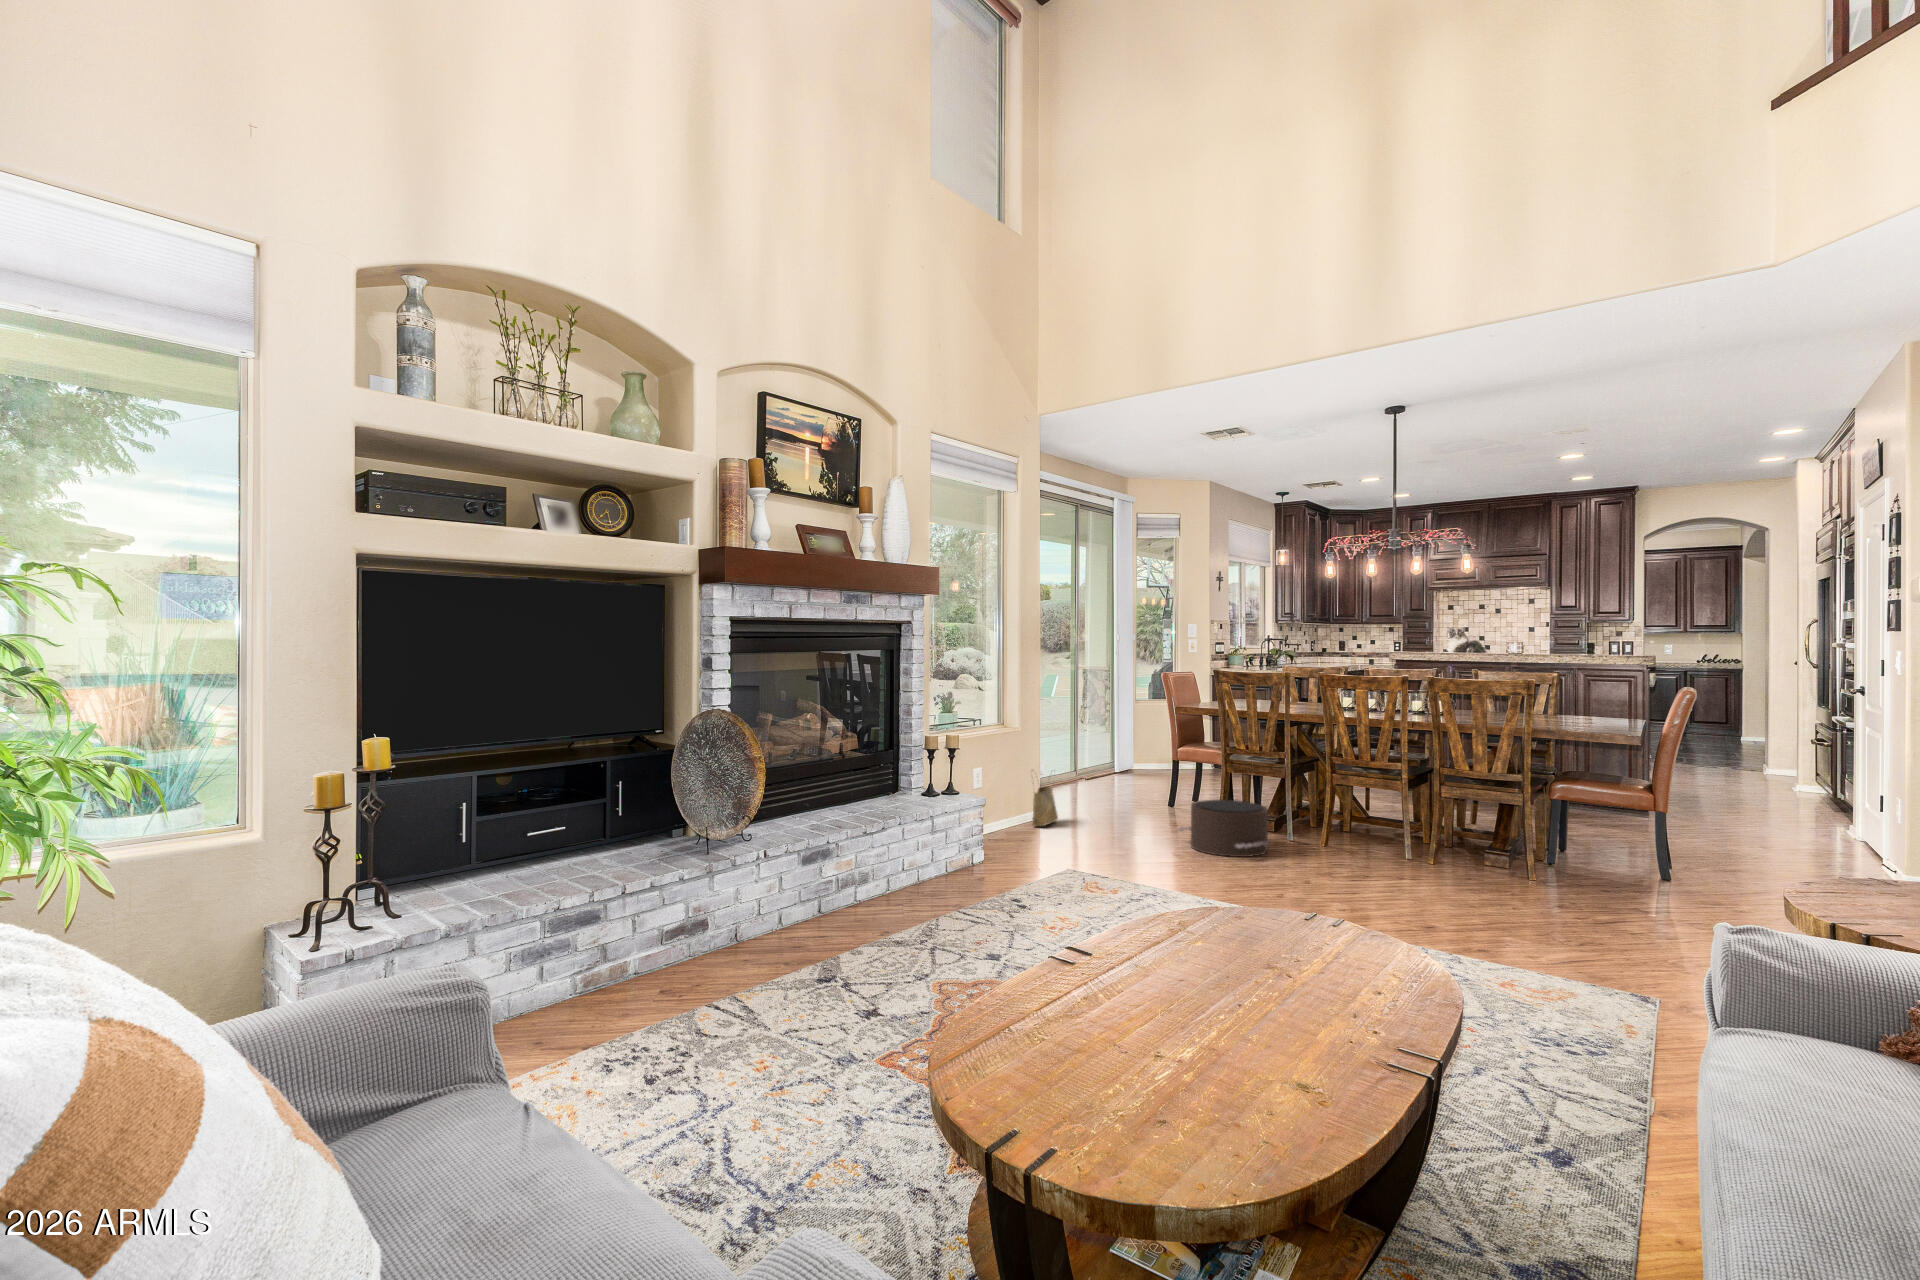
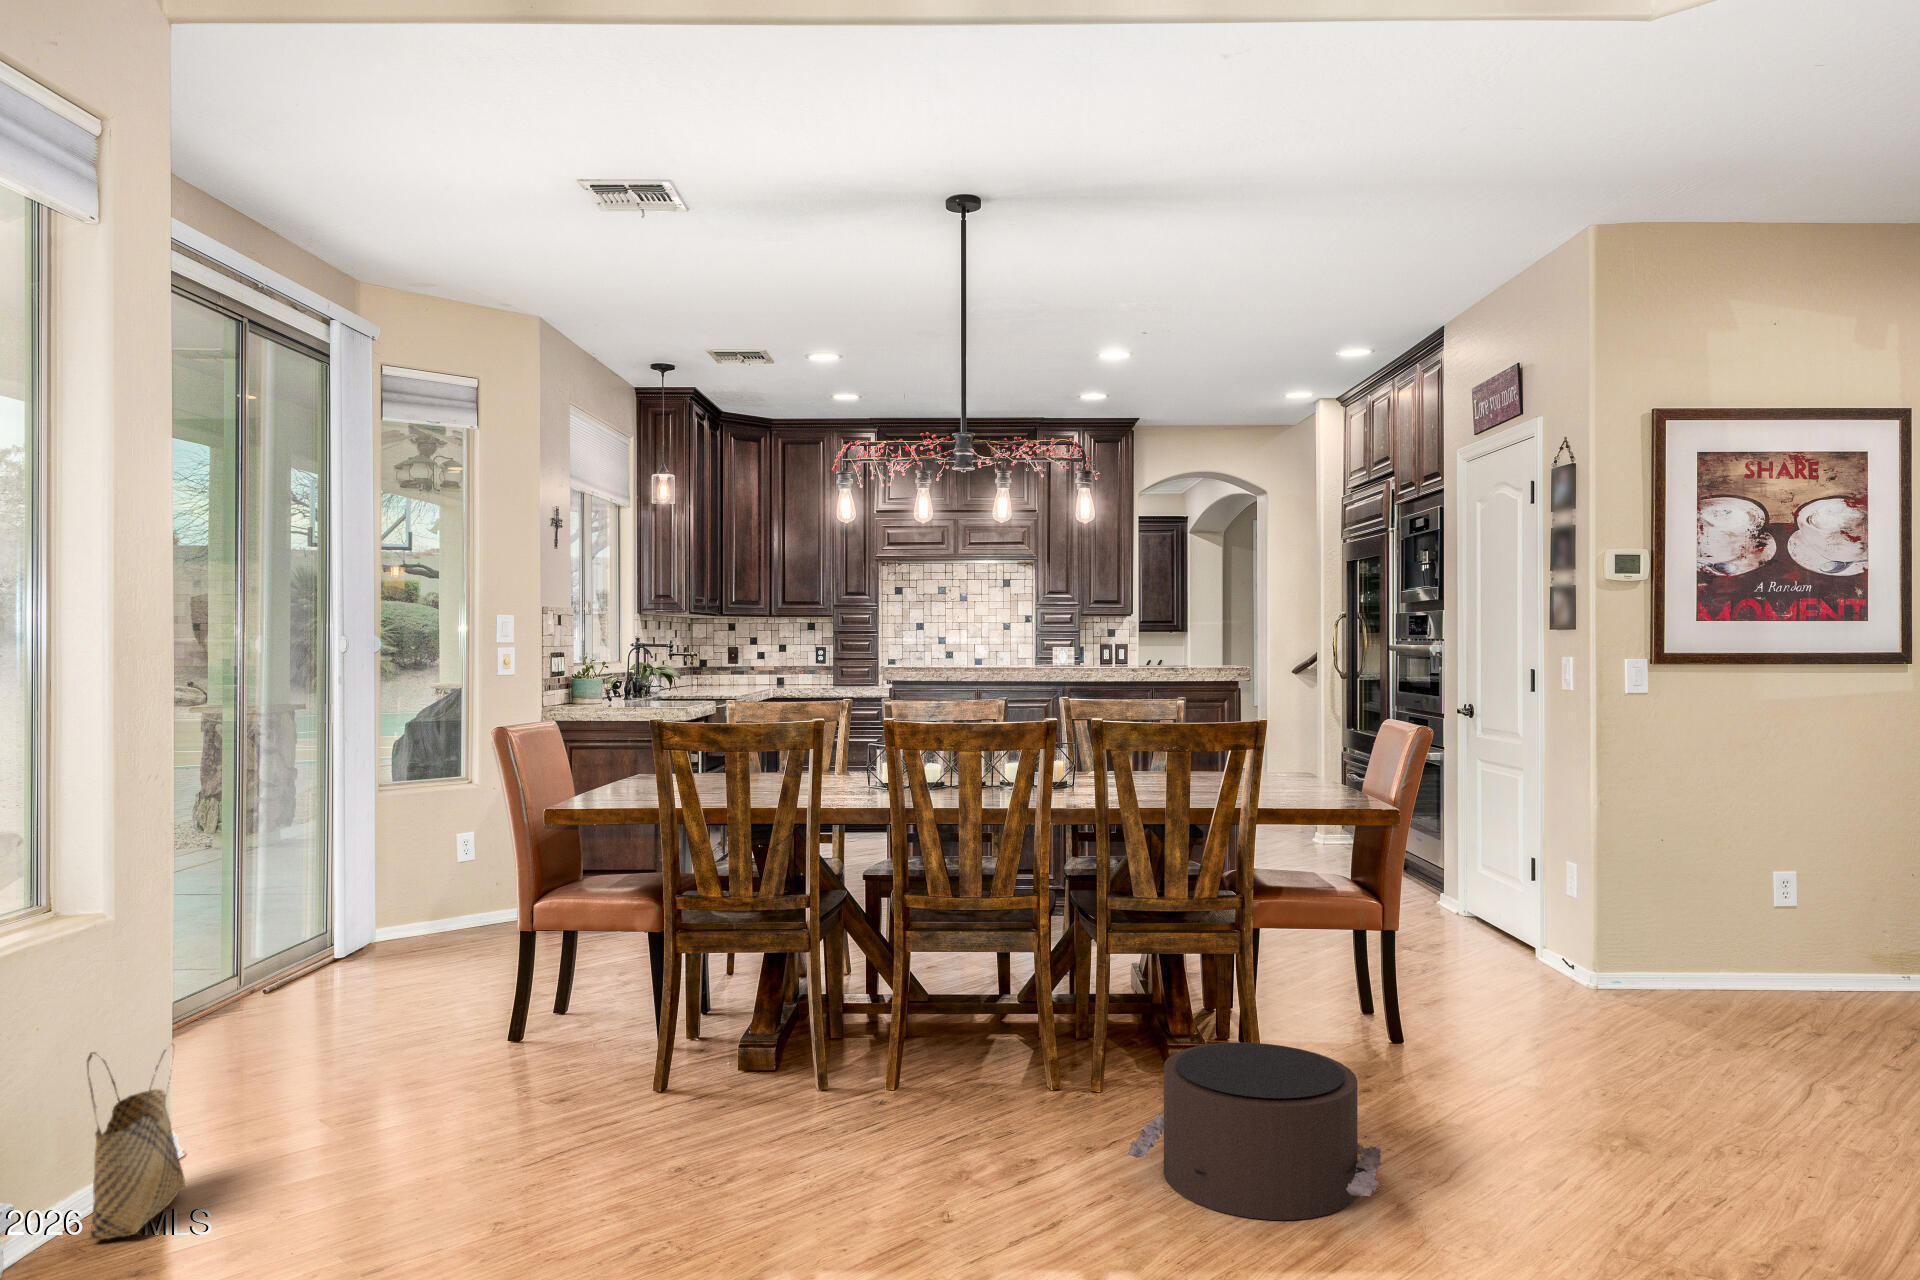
pouf: present [1178,800,1272,857] -> present [1128,1042,1381,1220]

